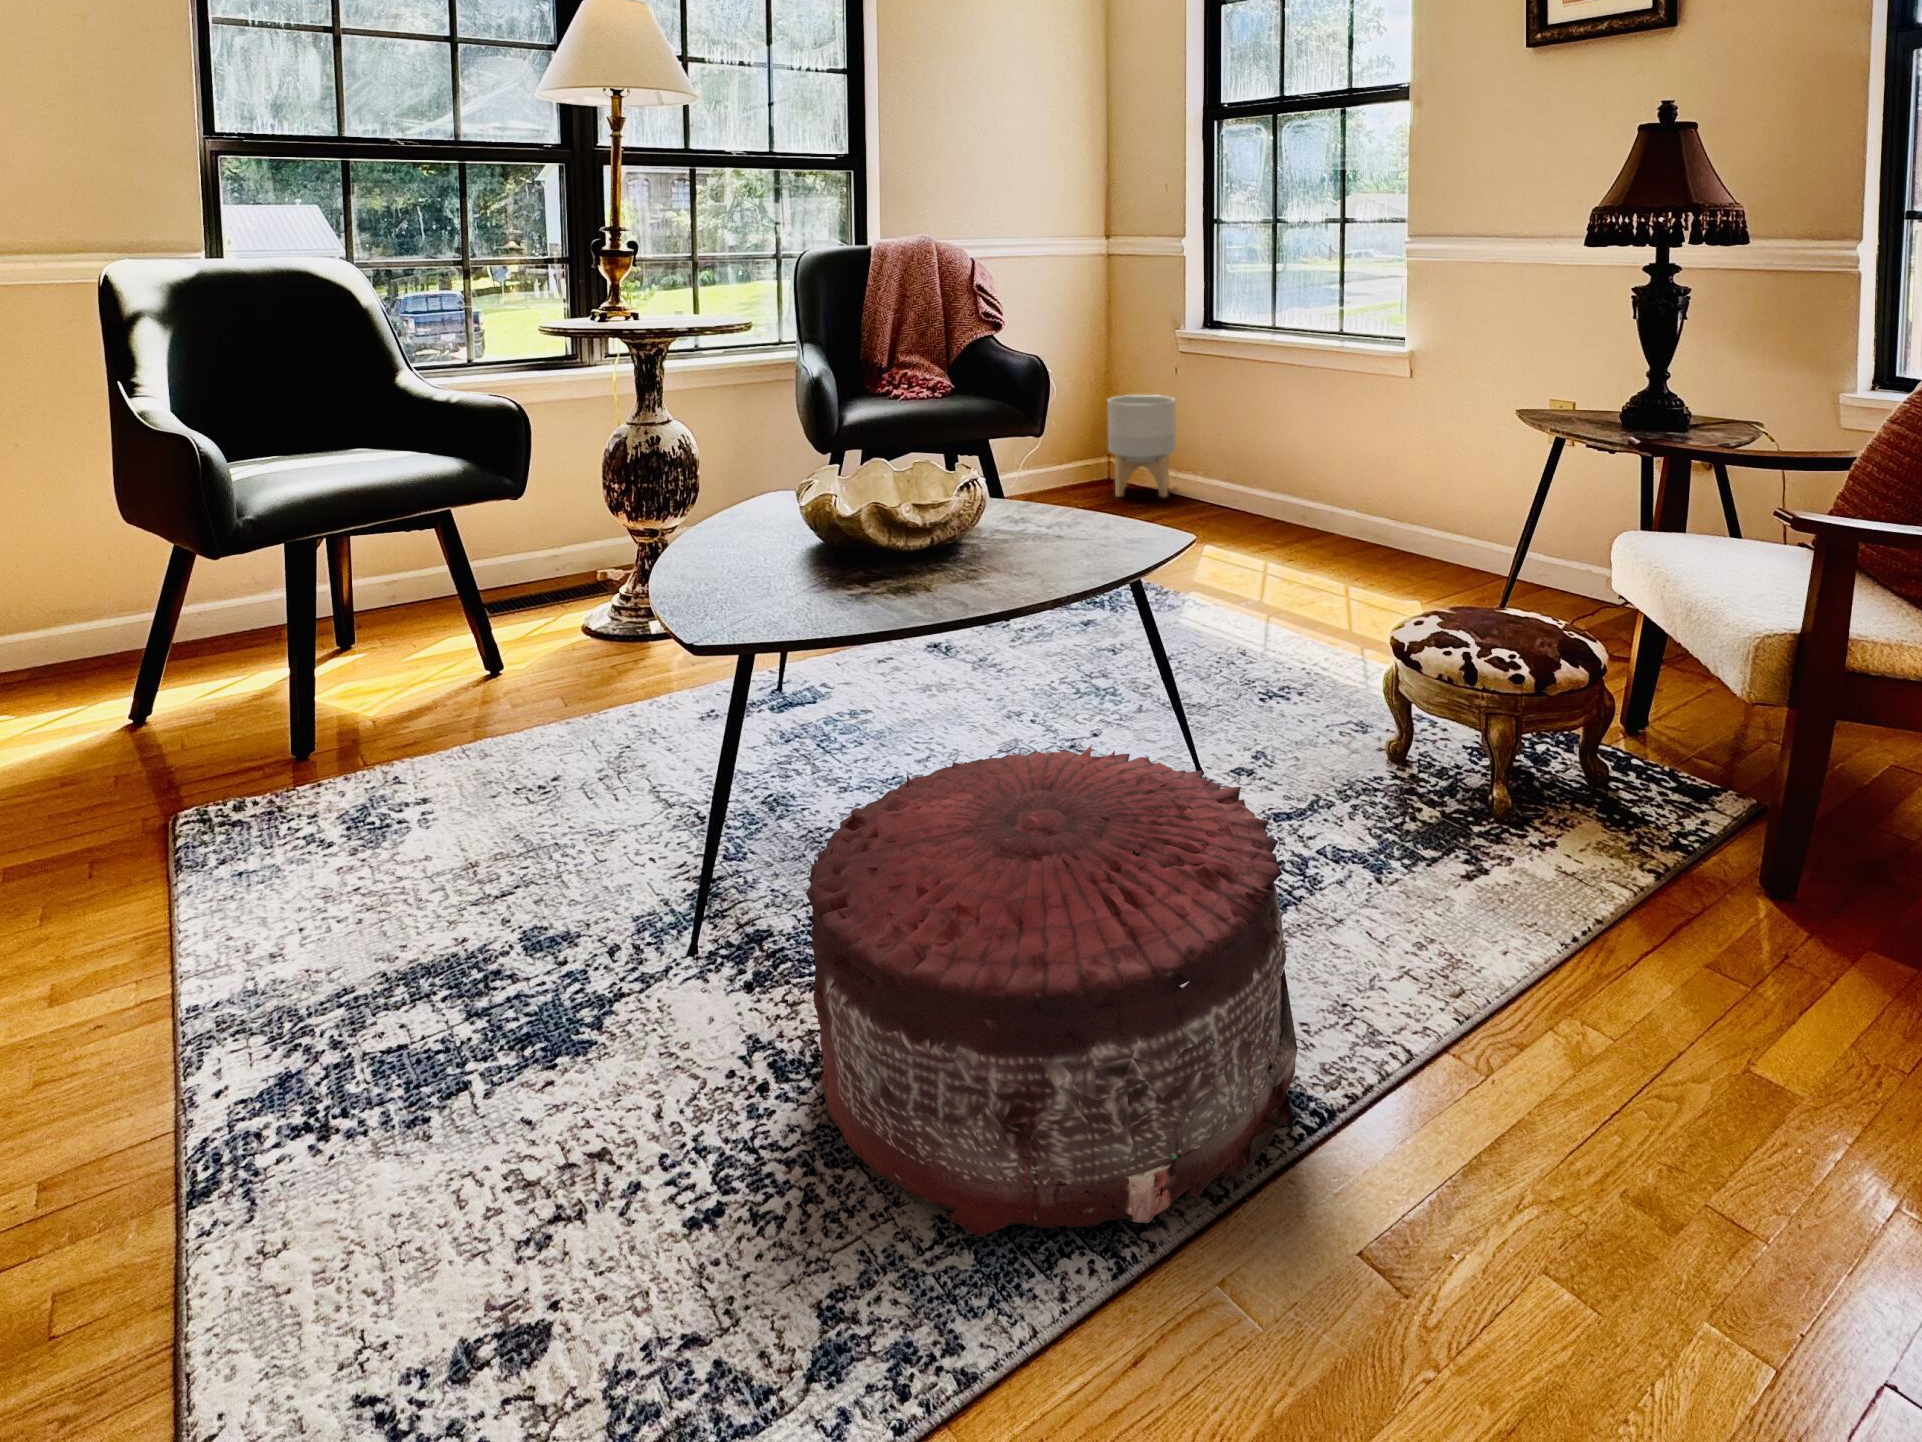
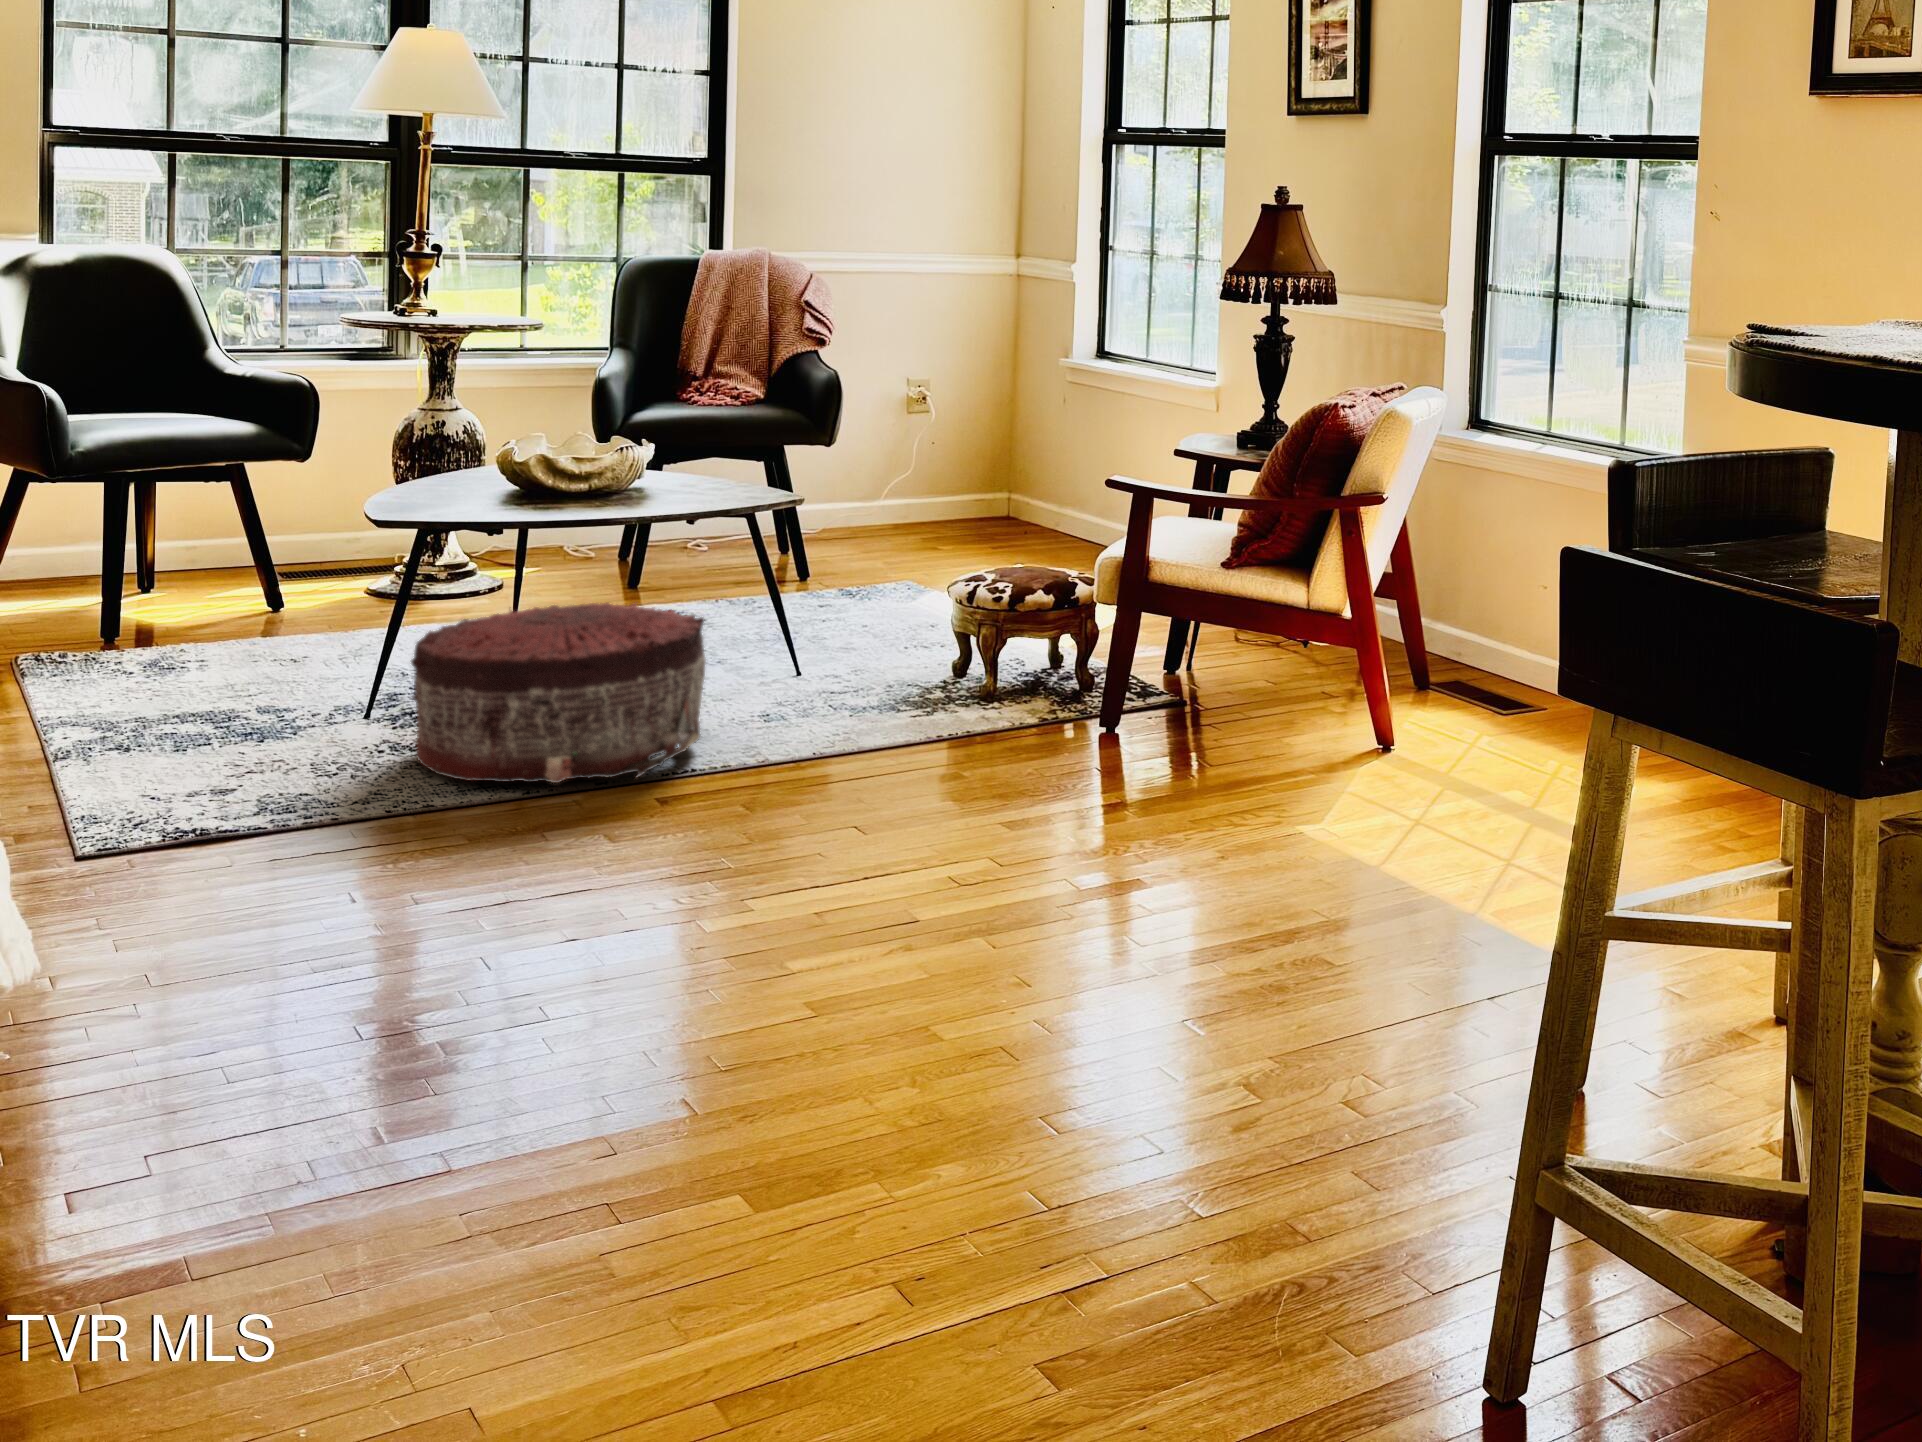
planter: present [1108,395,1176,497] -> none [975,426,1048,533]

